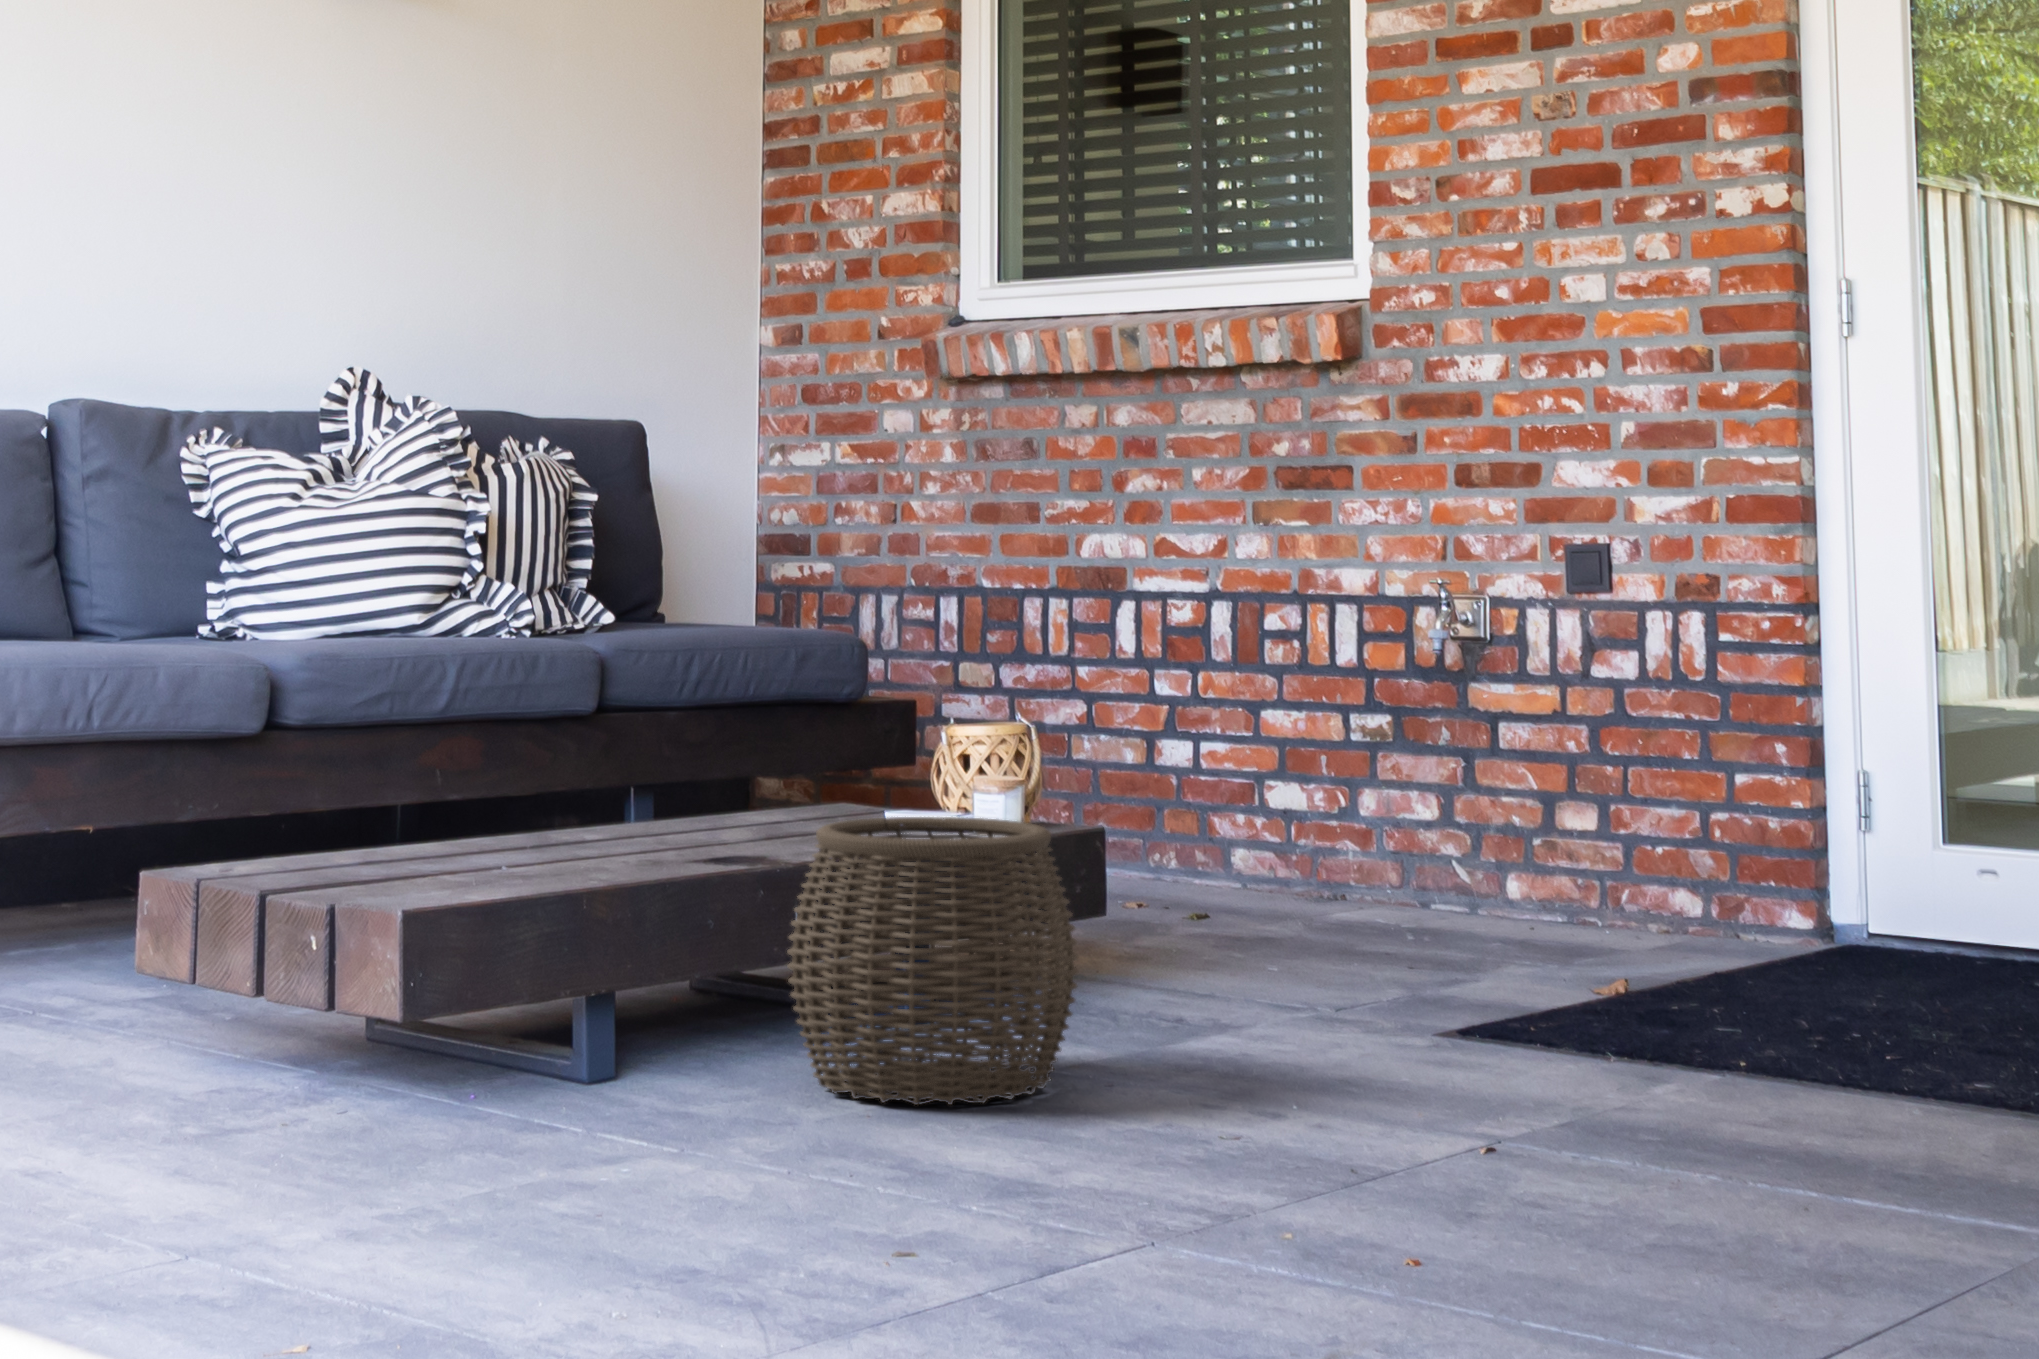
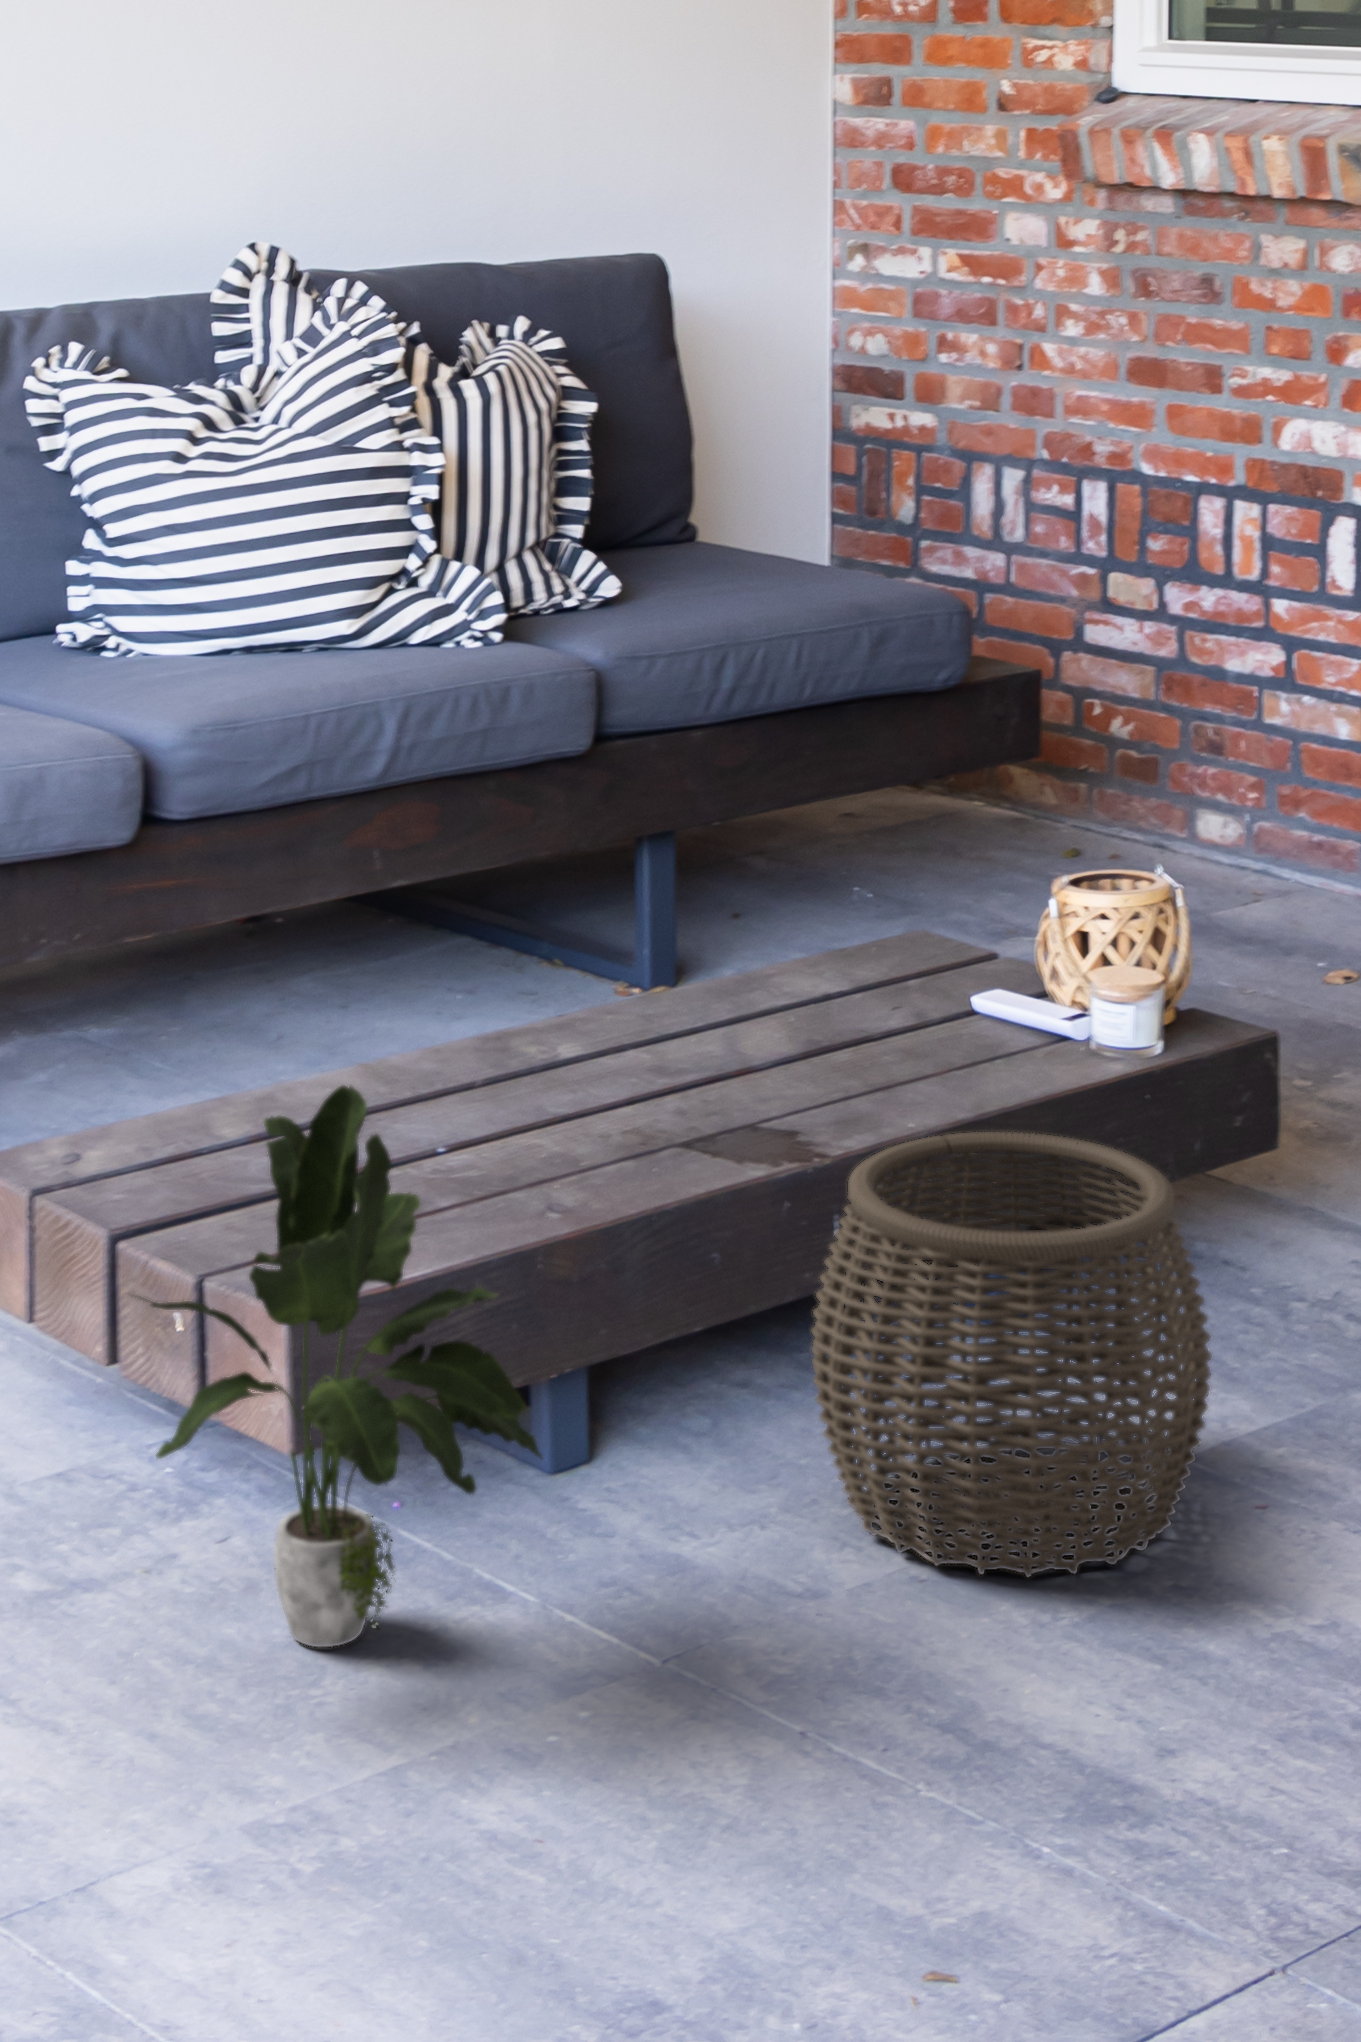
potted plant: none [289,711,596,1141] -> present [140,1085,542,1647]

